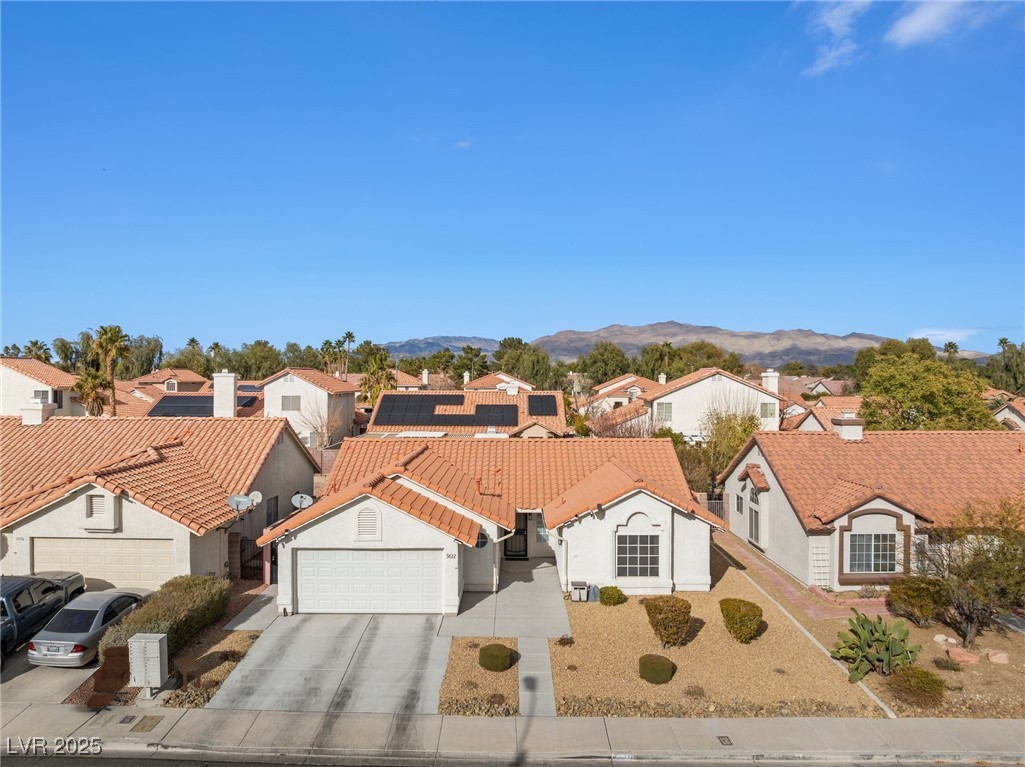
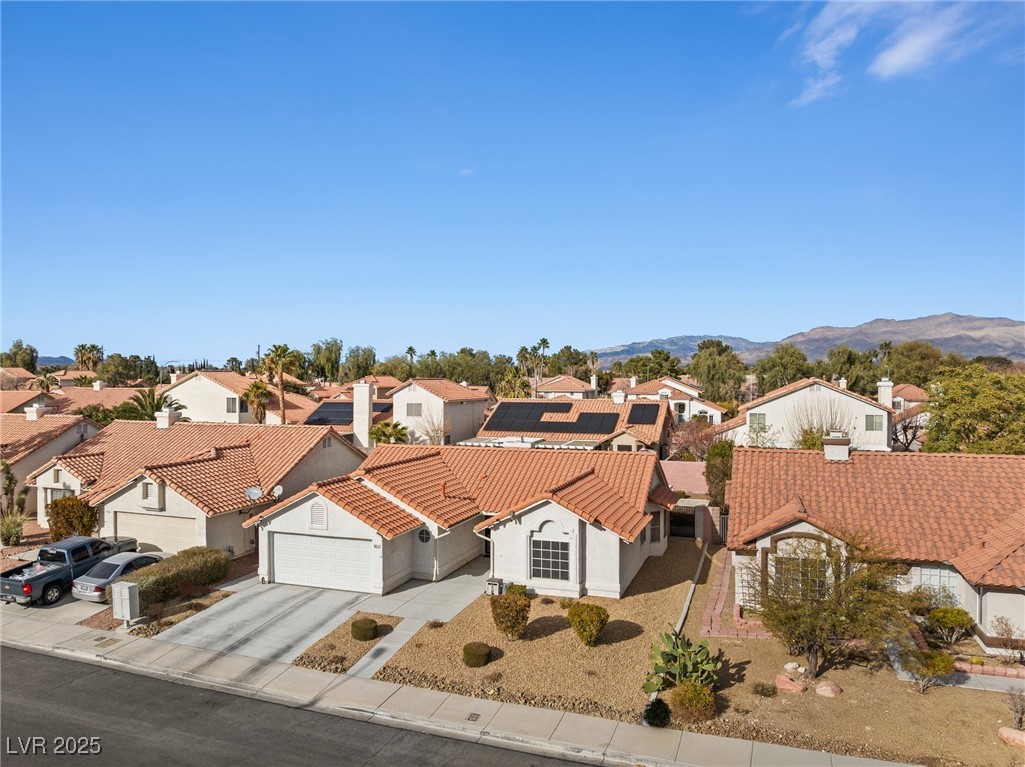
lounge chair: present [86,646,131,713] -> present [176,572,211,602]
potted plant: none [888,686,924,718] -> present [644,698,673,726]

